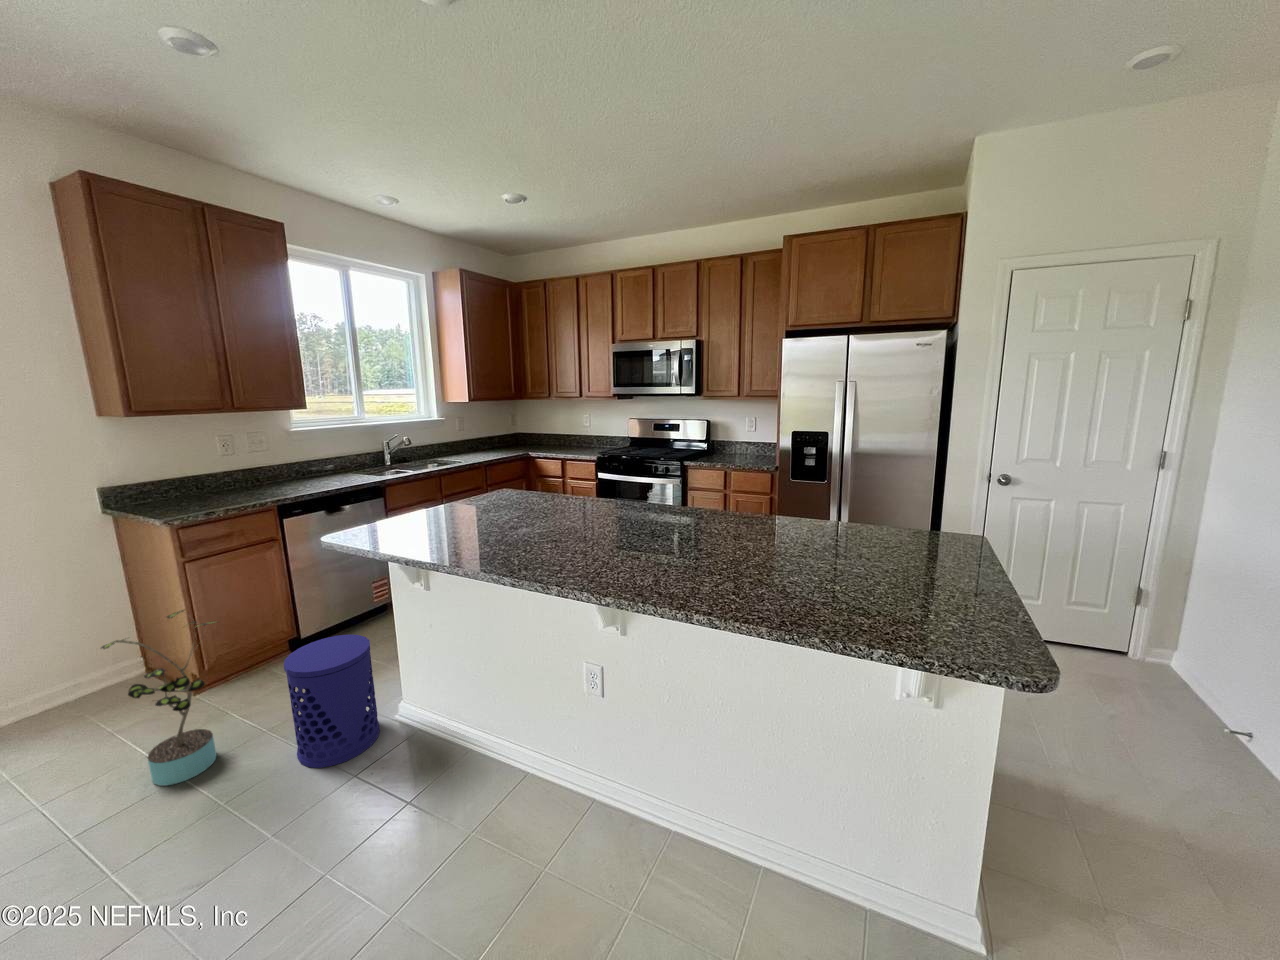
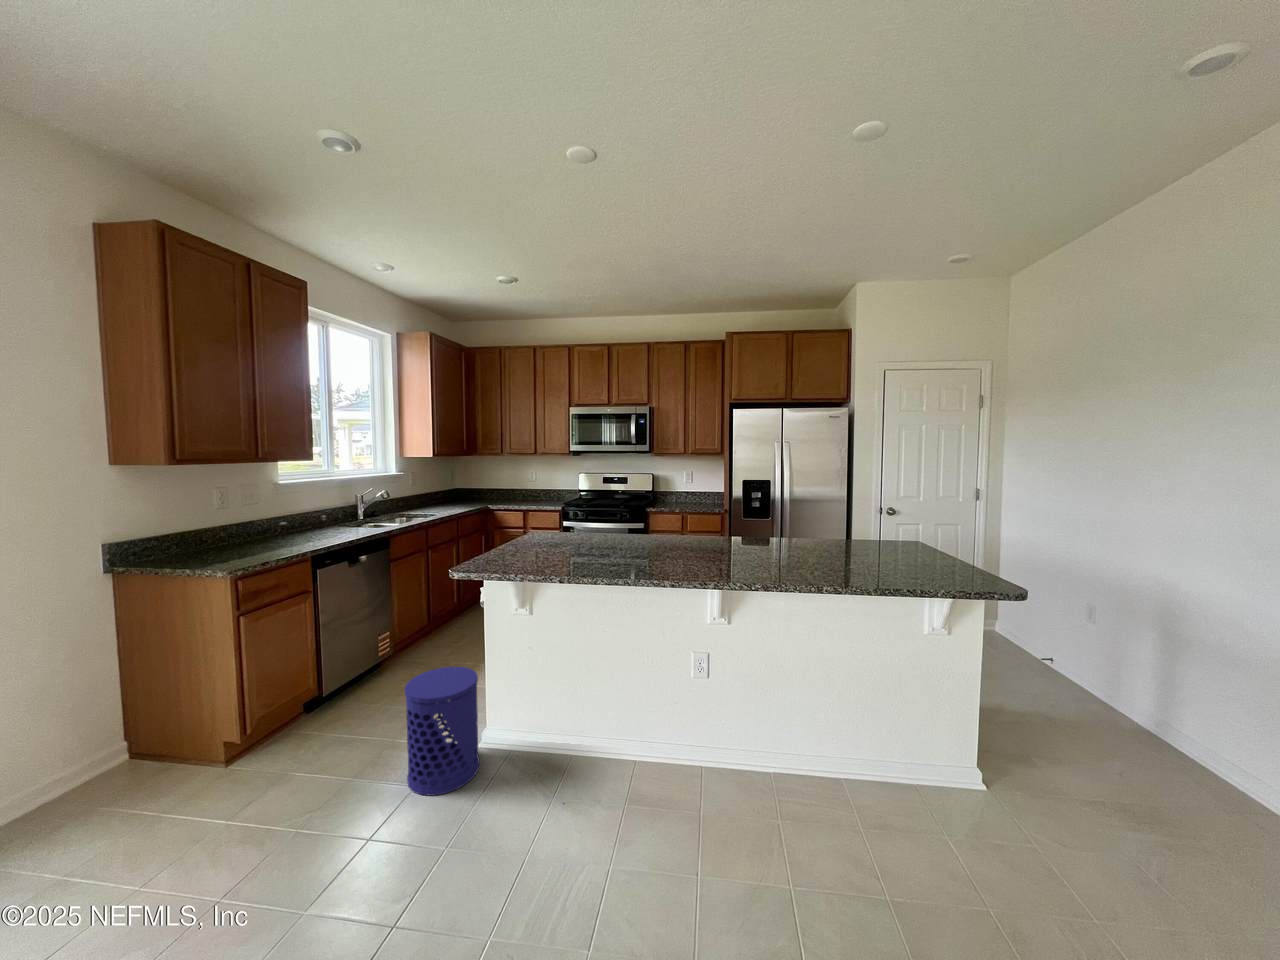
potted plant: present [101,610,216,786] -> none [225,654,342,841]

